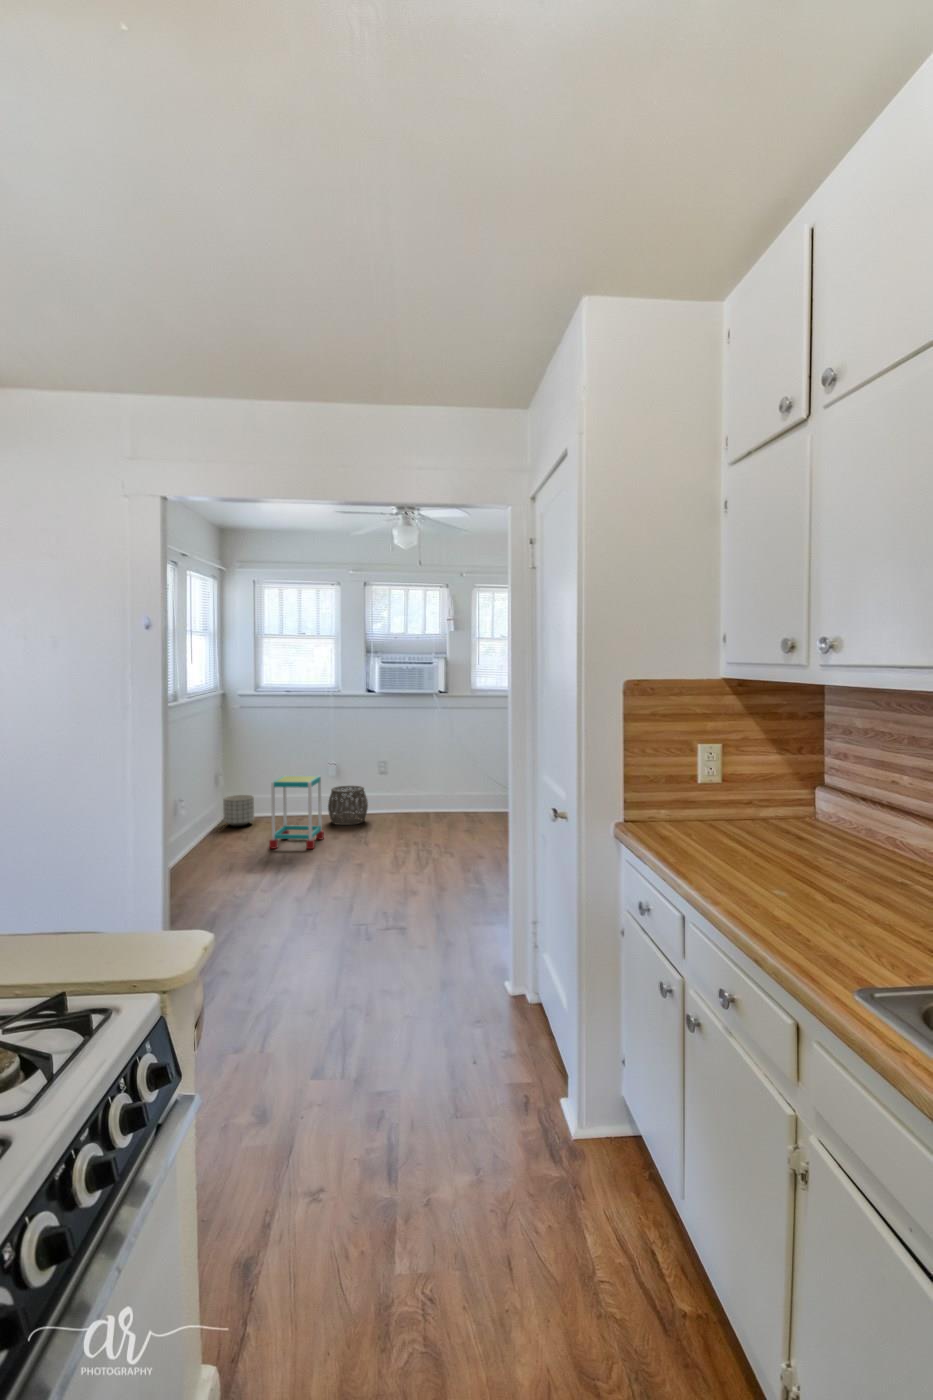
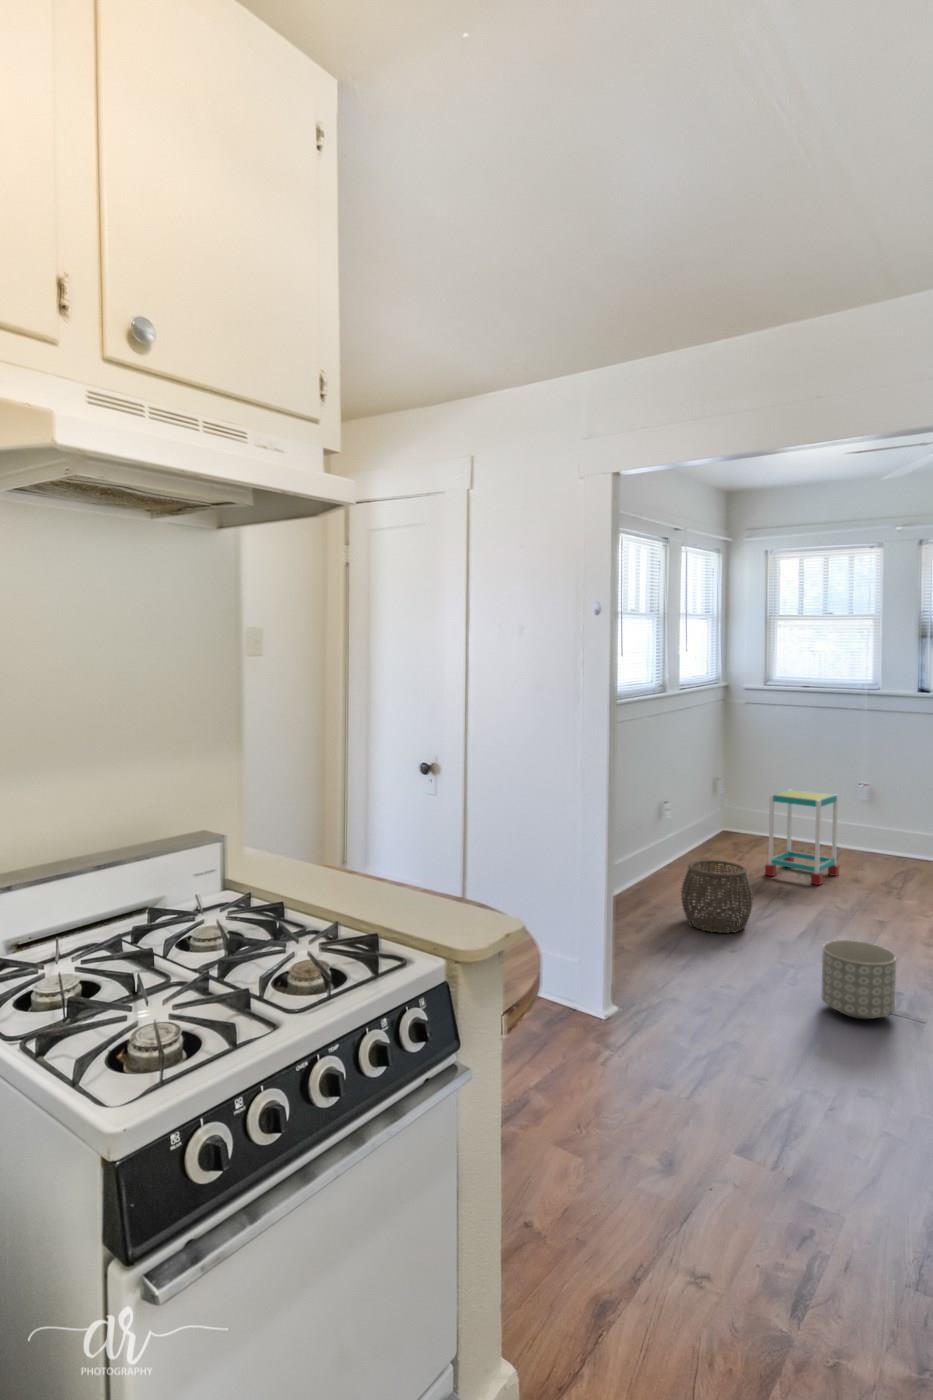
woven basket: present [328,786,368,825] -> present [681,860,753,933]
planter: present [223,795,254,826] -> present [821,940,896,1019]

